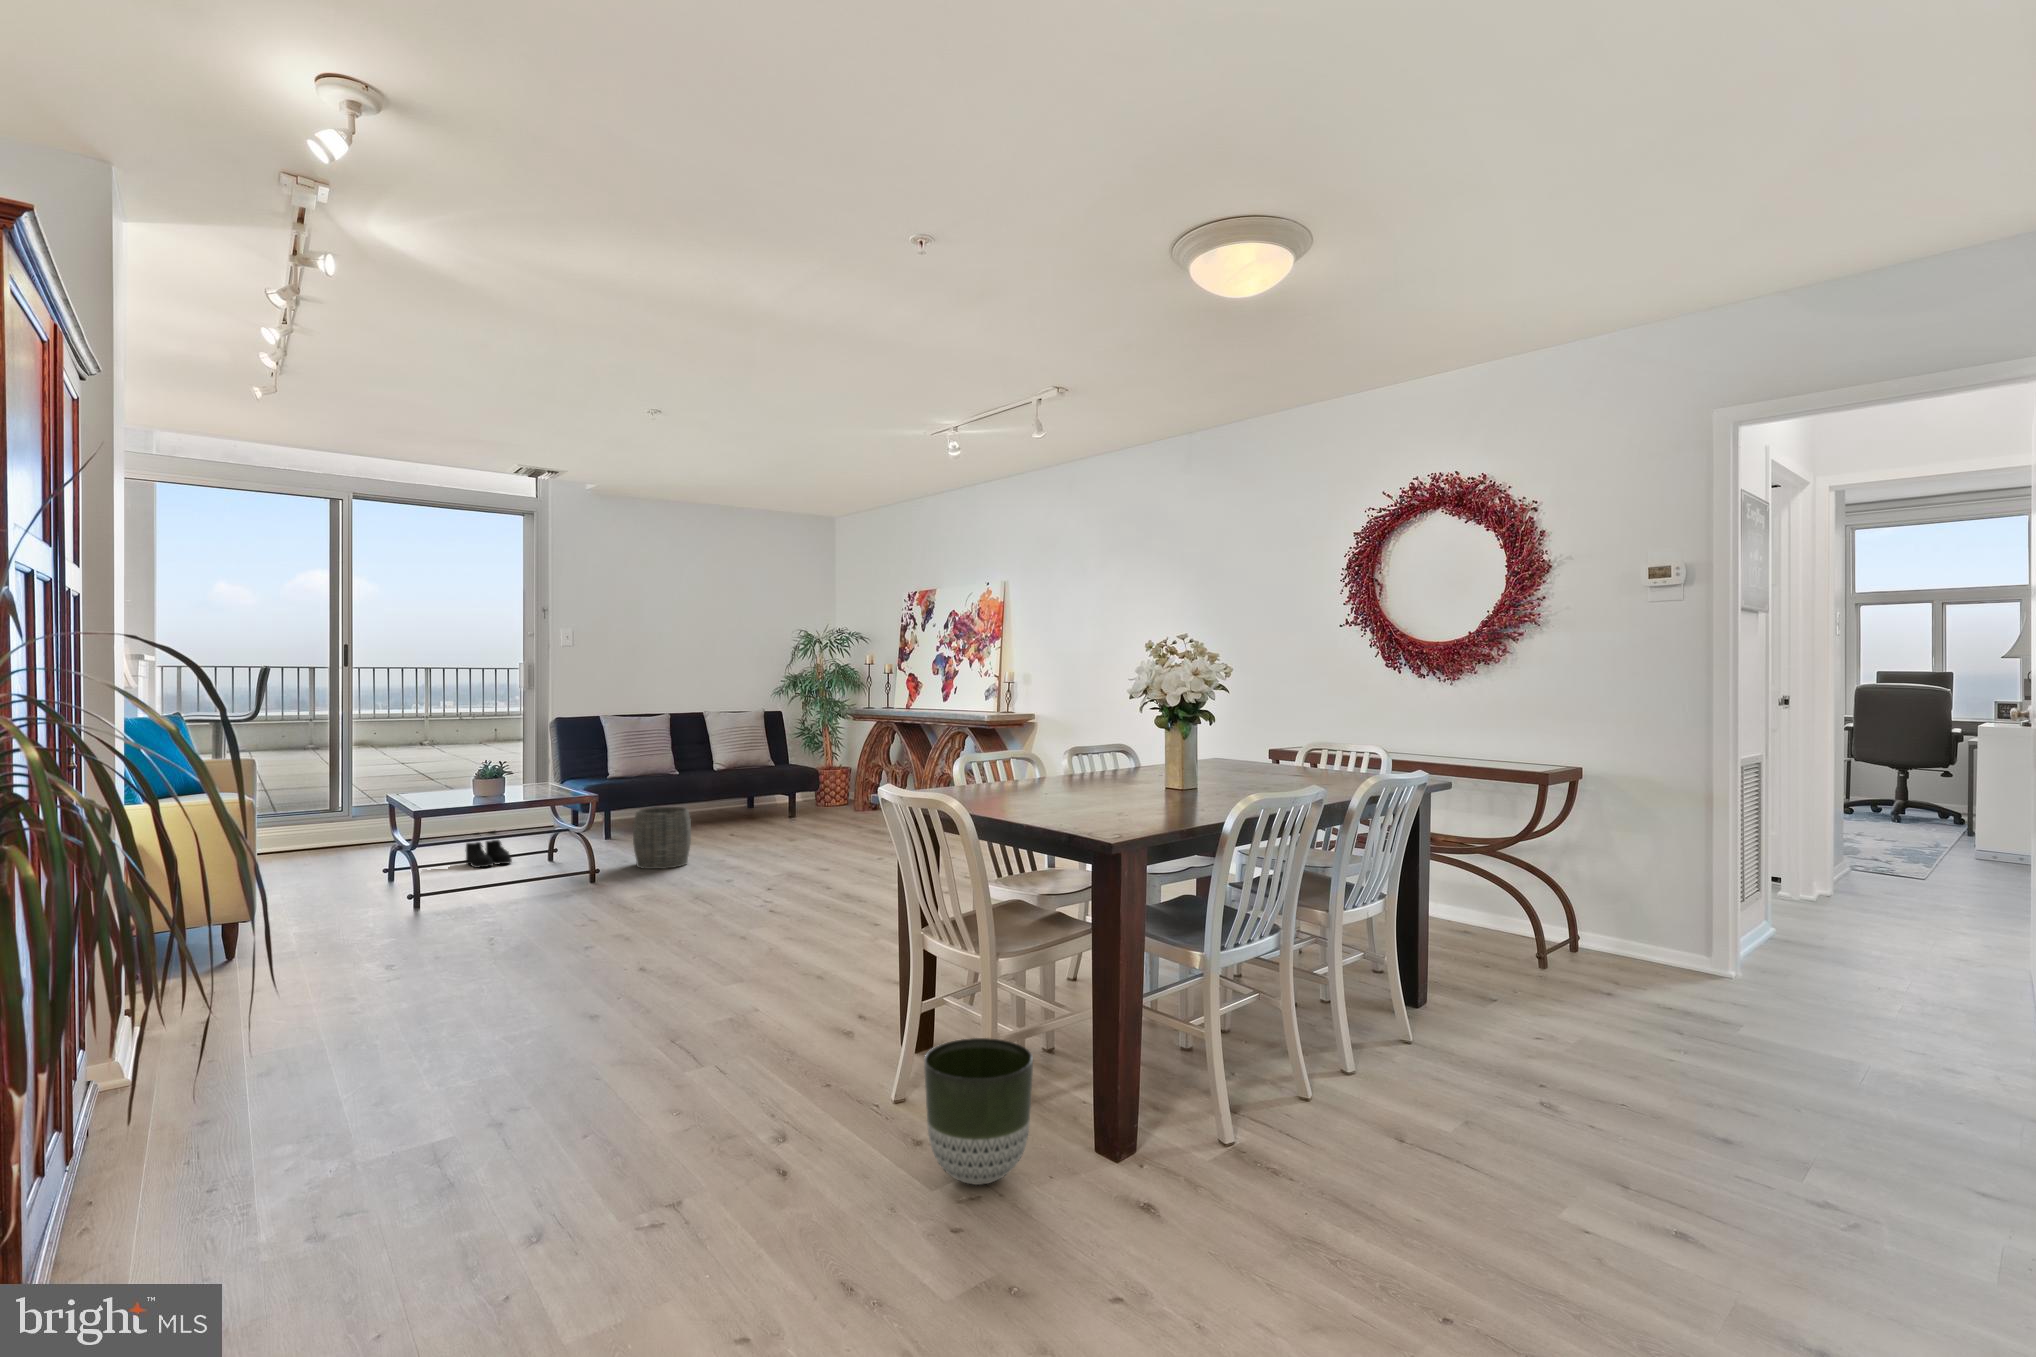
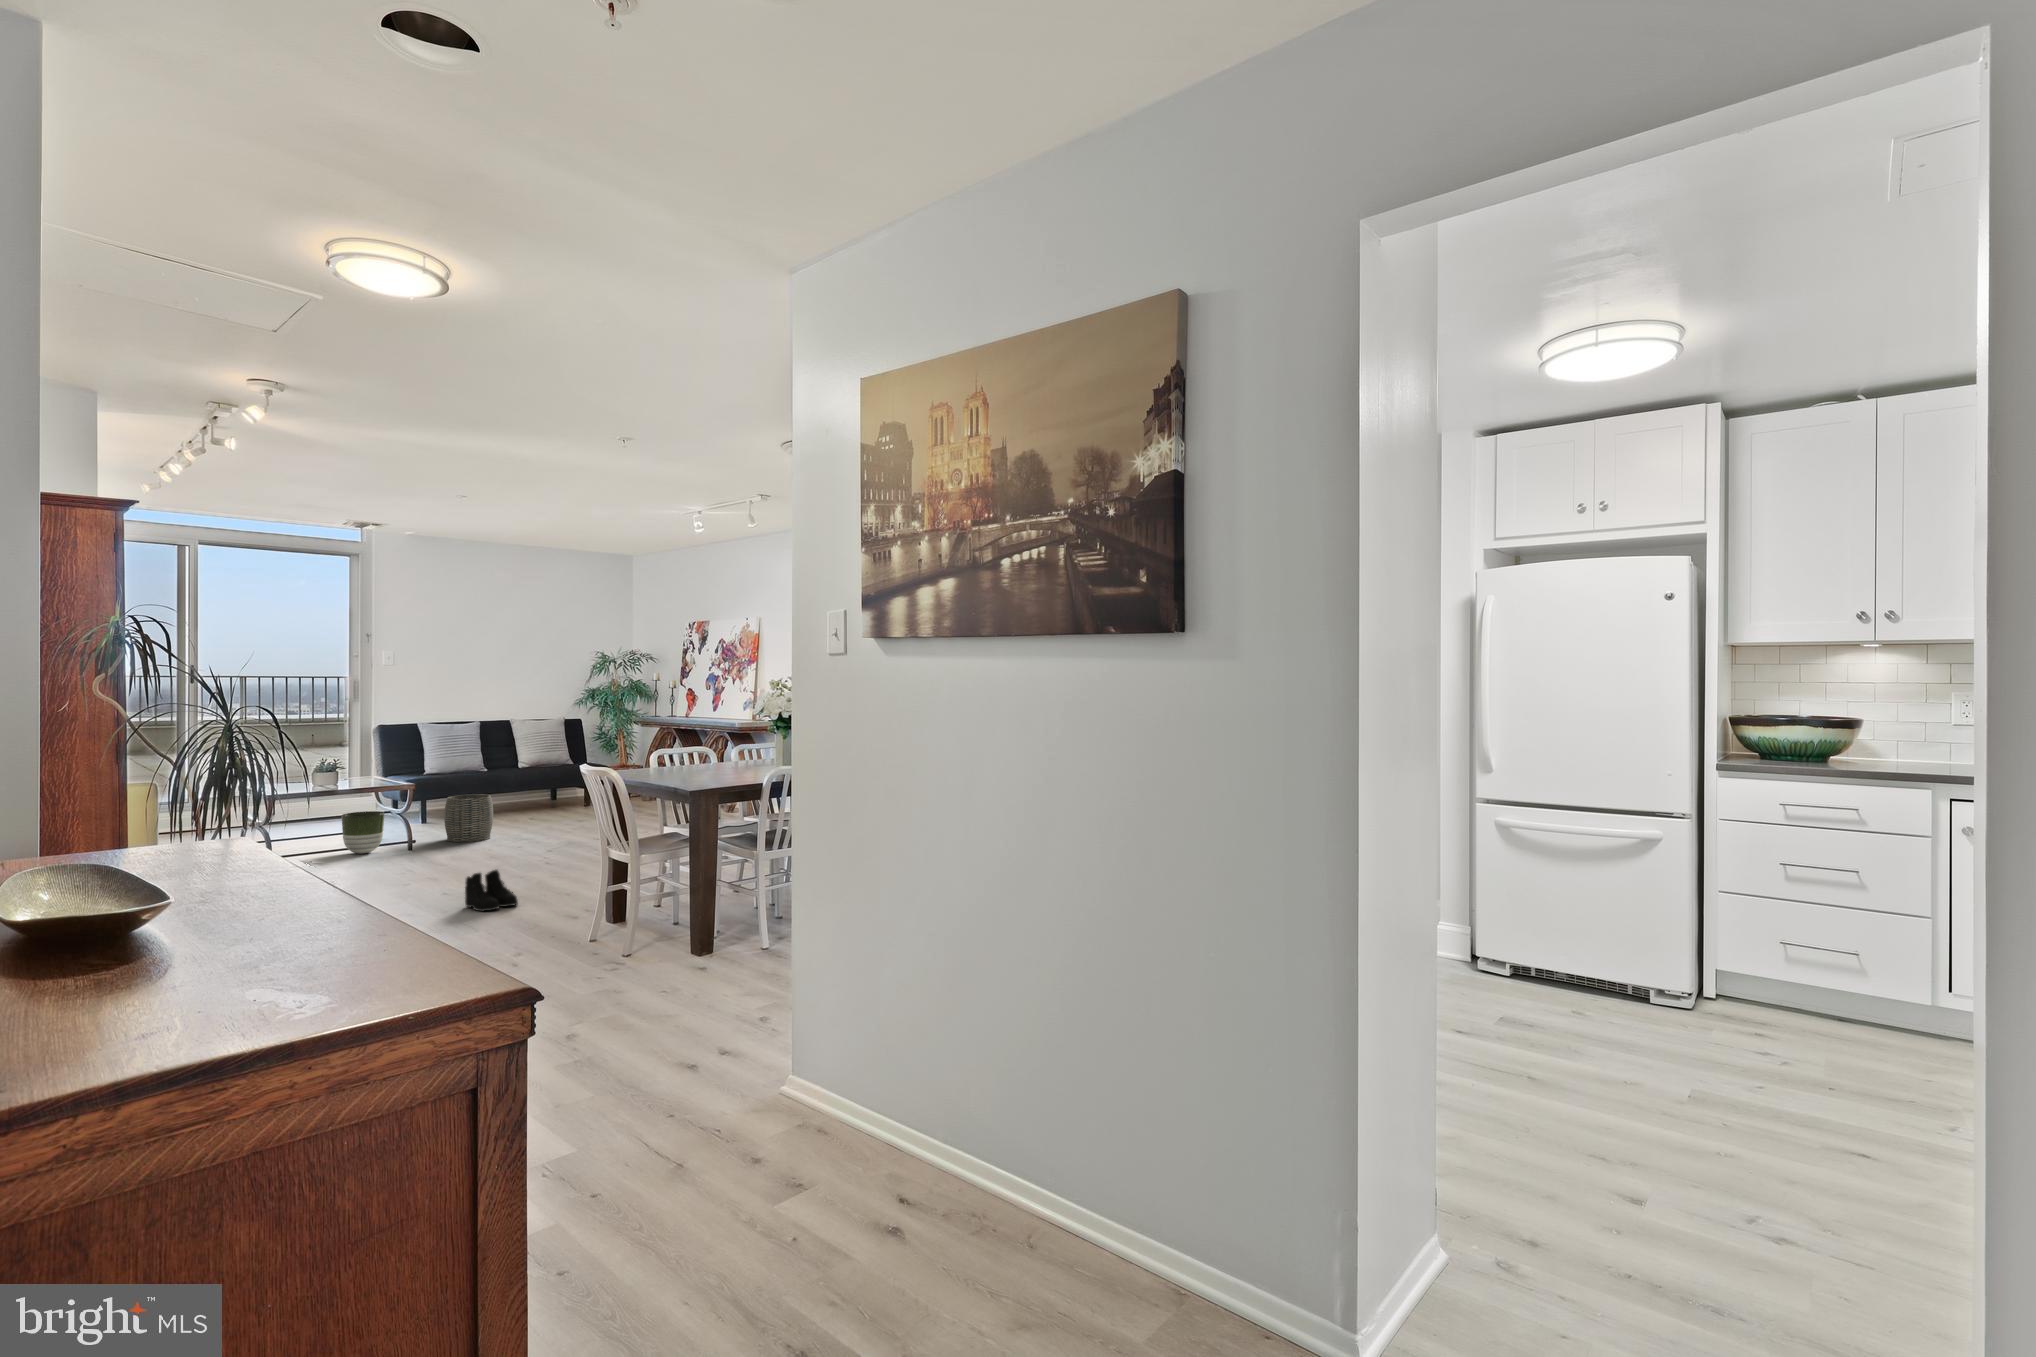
boots: present [466,831,512,868] -> present [465,870,518,911]
planter: present [924,1038,1033,1185] -> present [342,811,384,854]

